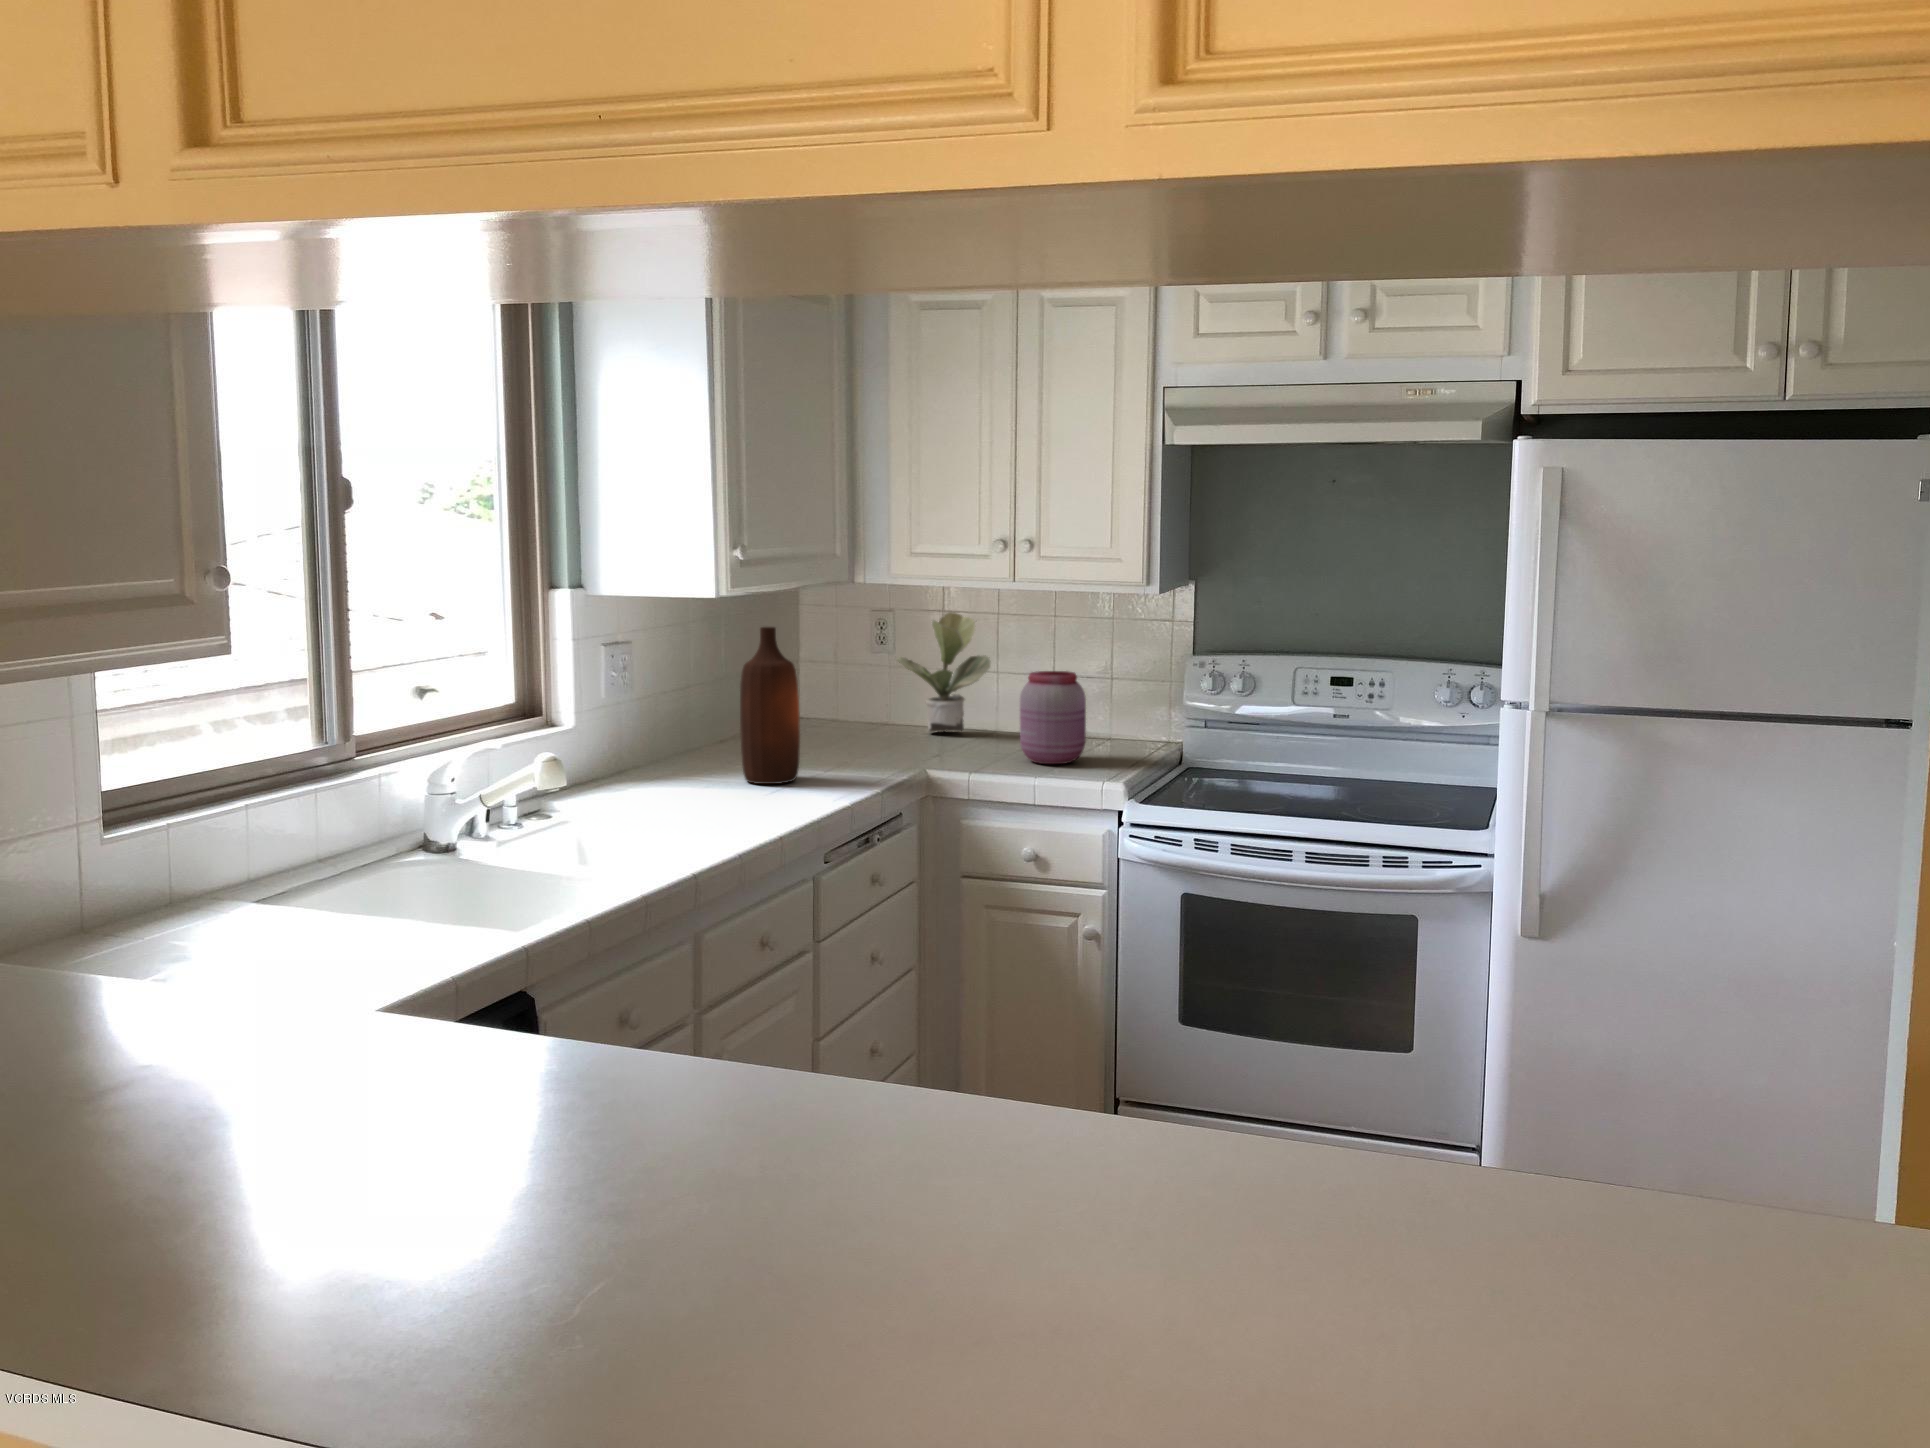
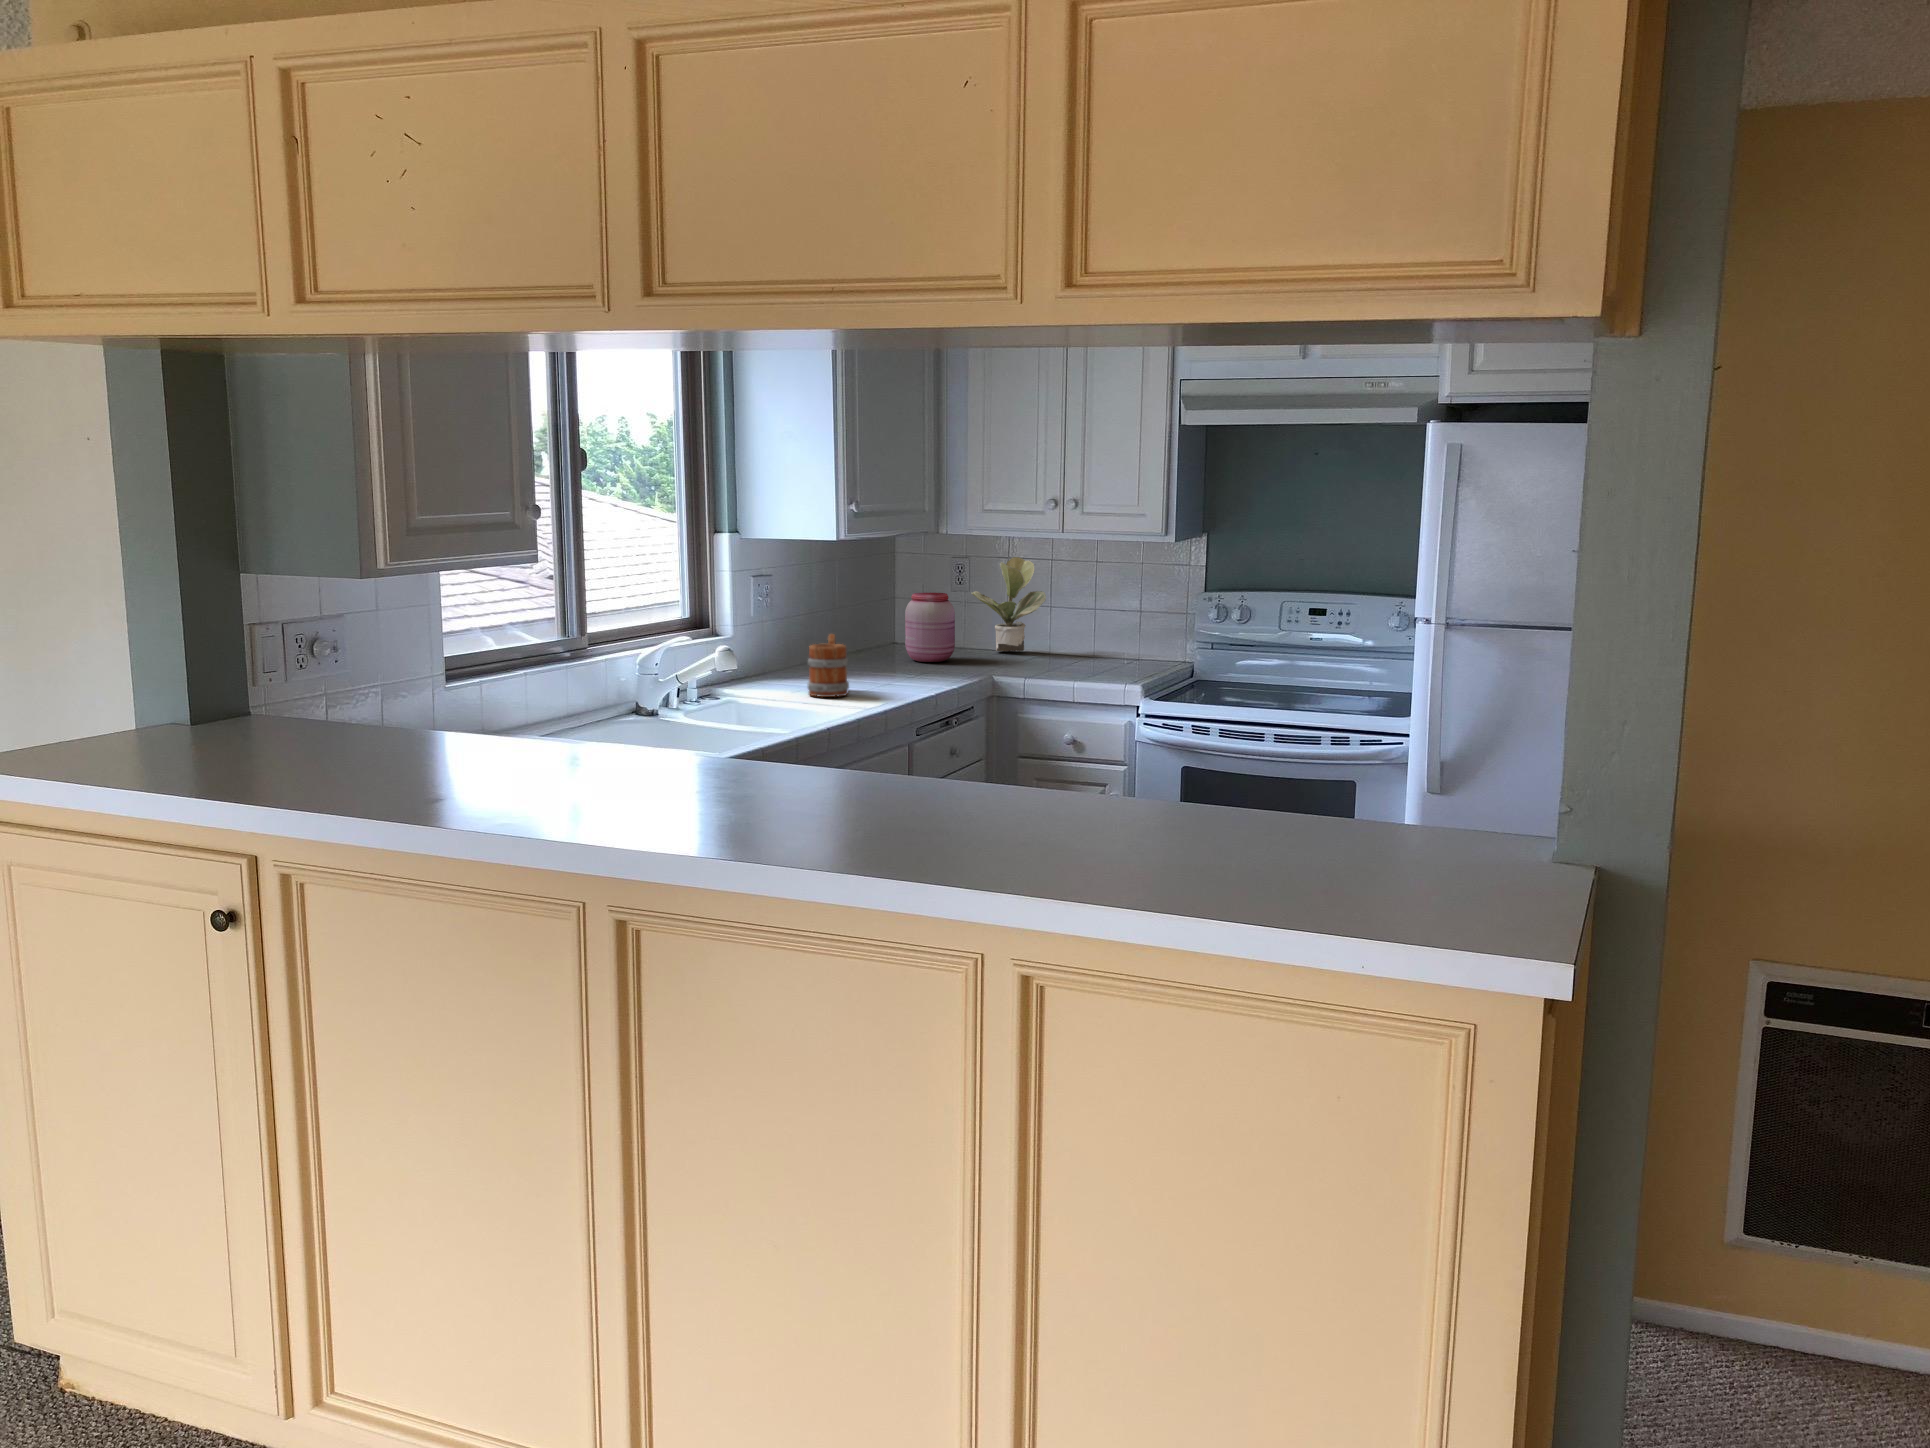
bottle: present [740,627,800,784] -> none [854,563,899,681]
jar: present [1020,671,1086,764] -> present [905,593,955,662]
mug: none [673,725,731,813] -> present [807,634,849,697]

